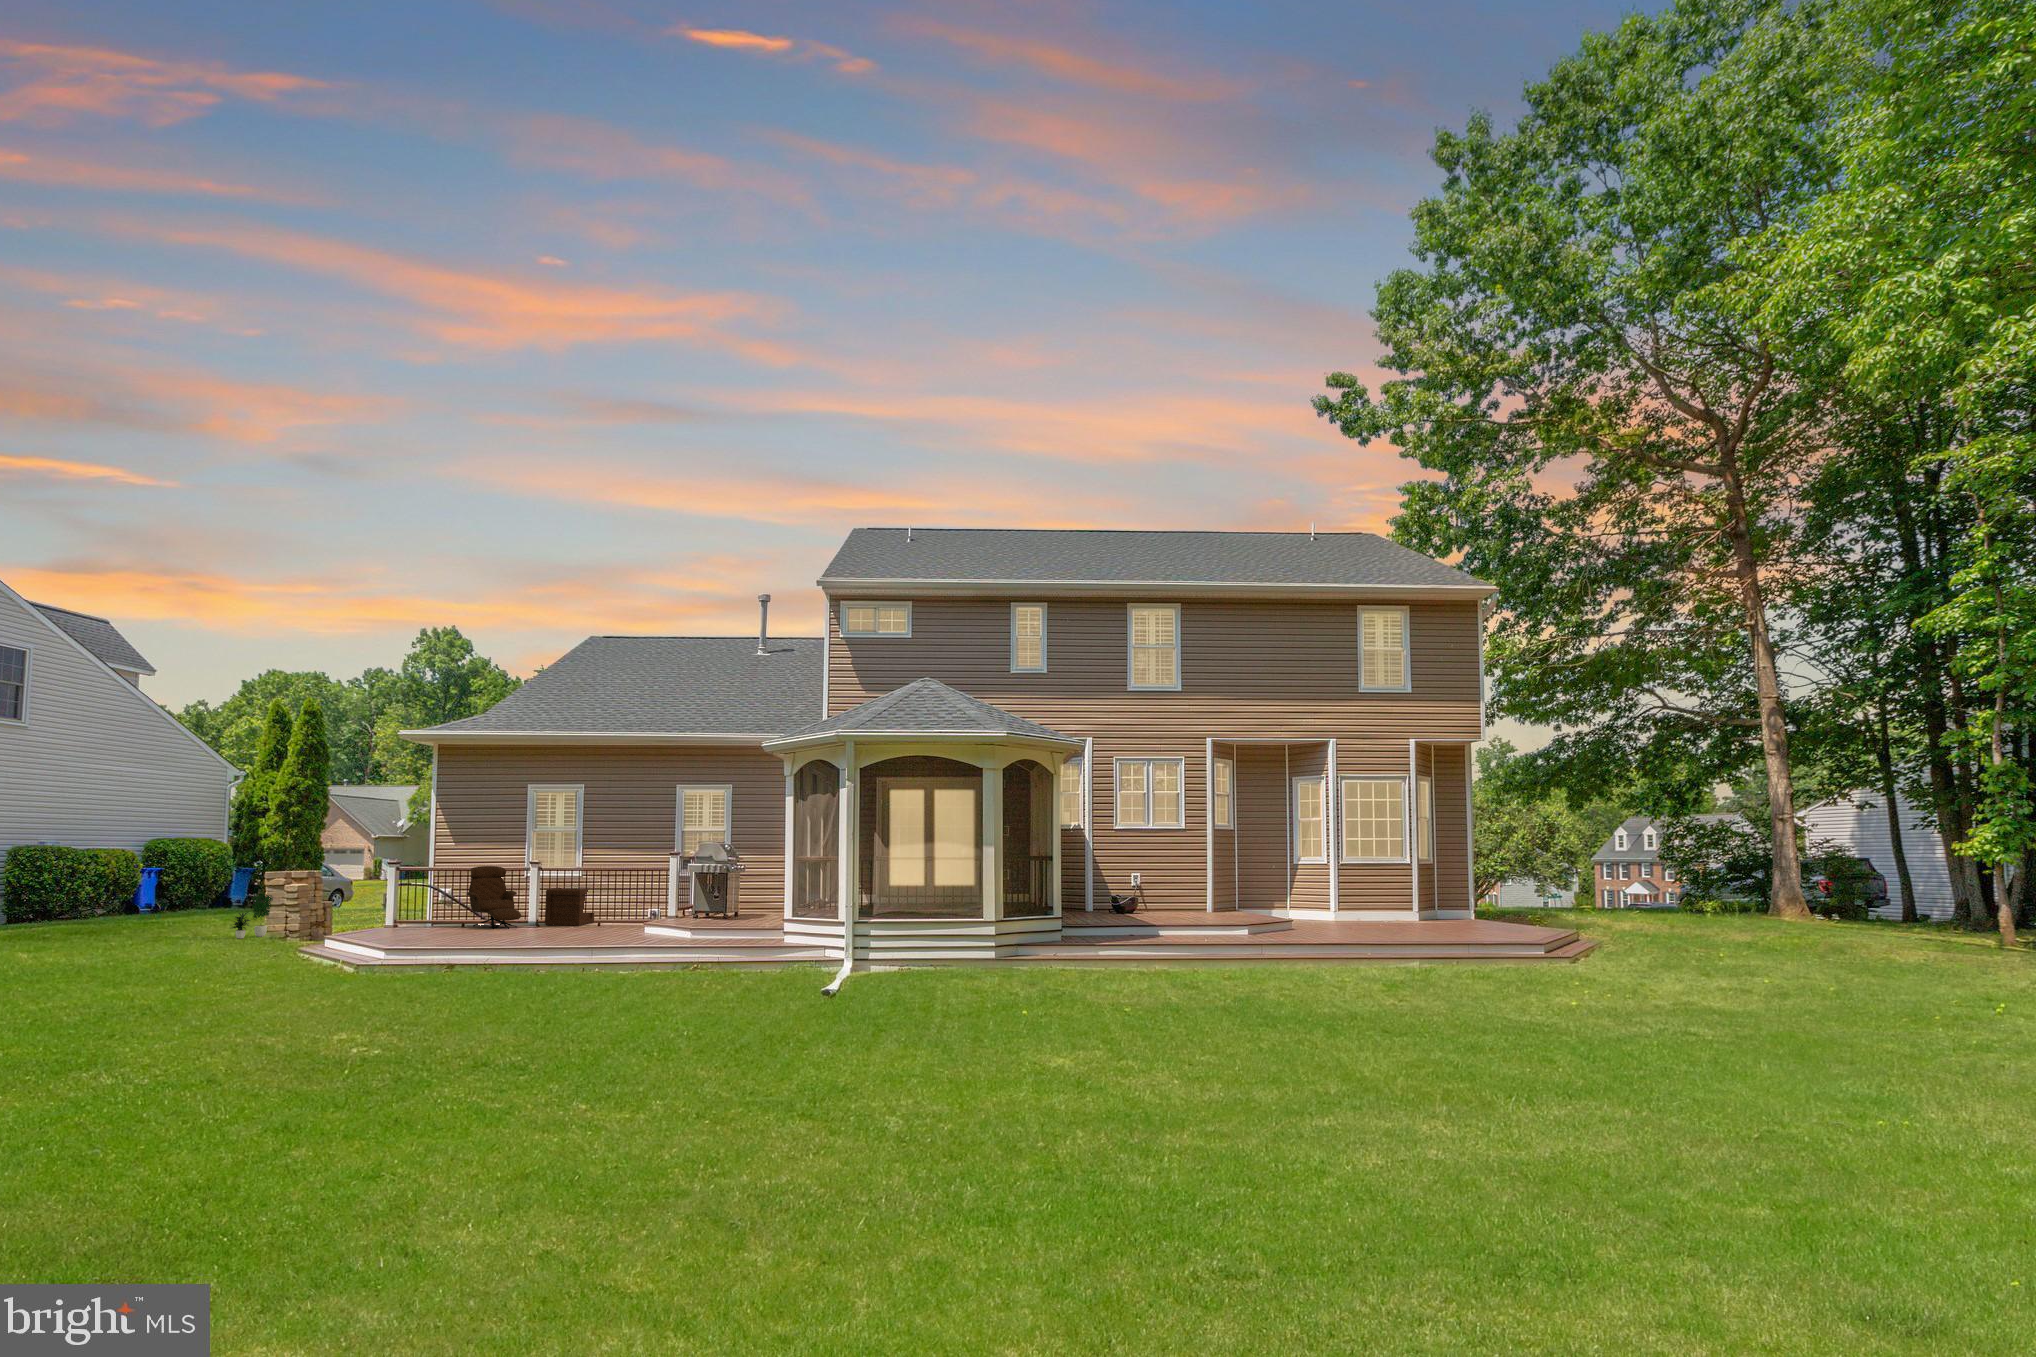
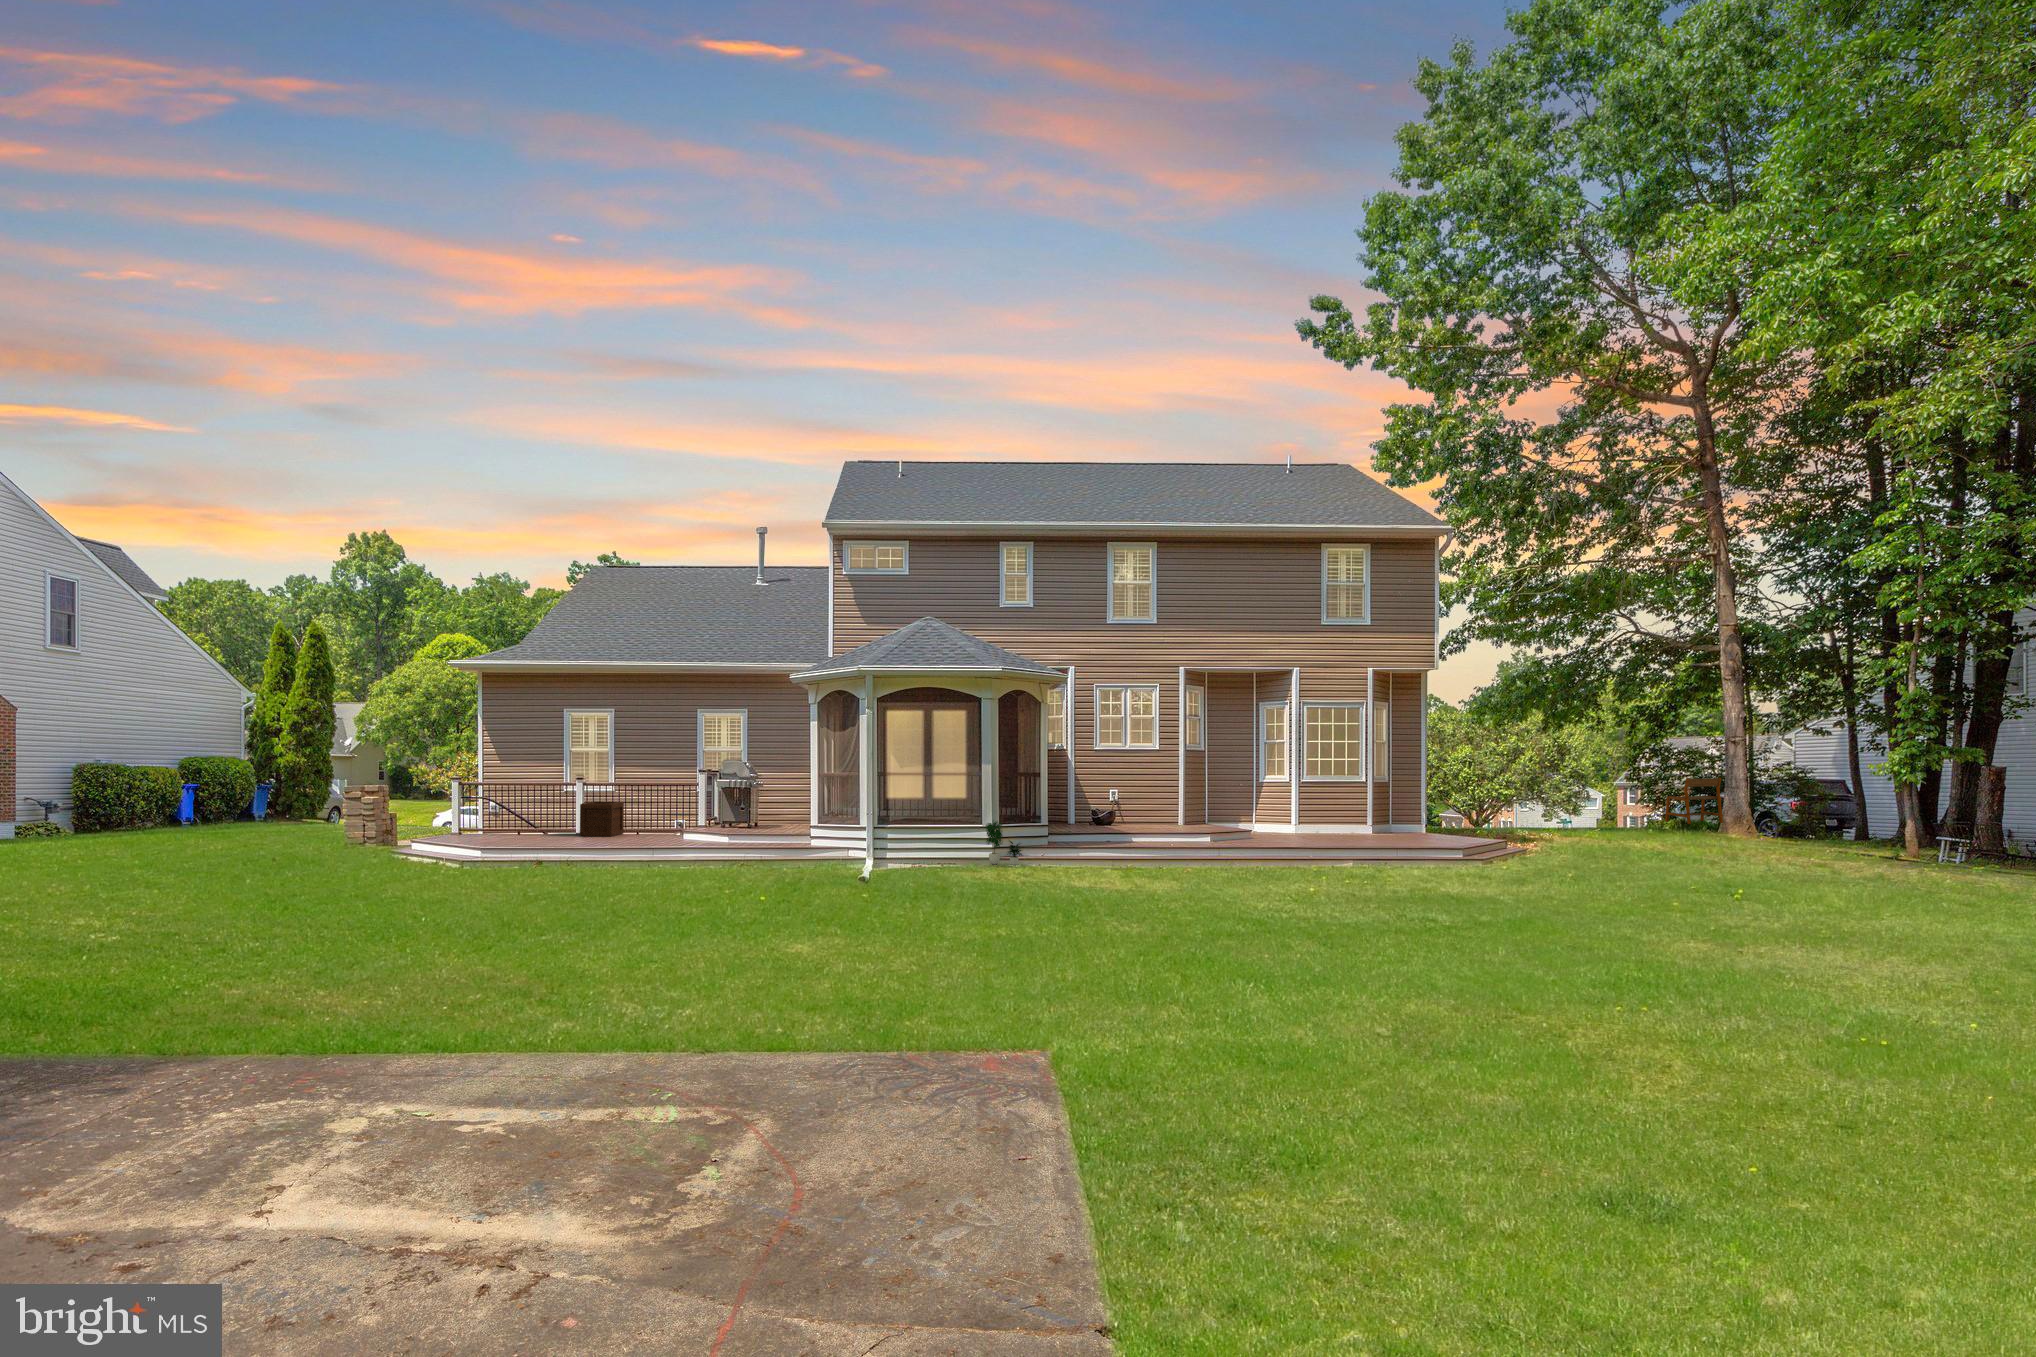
lounge chair: present [467,866,521,929] -> none [508,783,559,840]
bench: none [1728,867,1792,918] -> present [1665,778,1723,824]
potted plant: present [232,892,273,939] -> present [986,822,1022,865]

